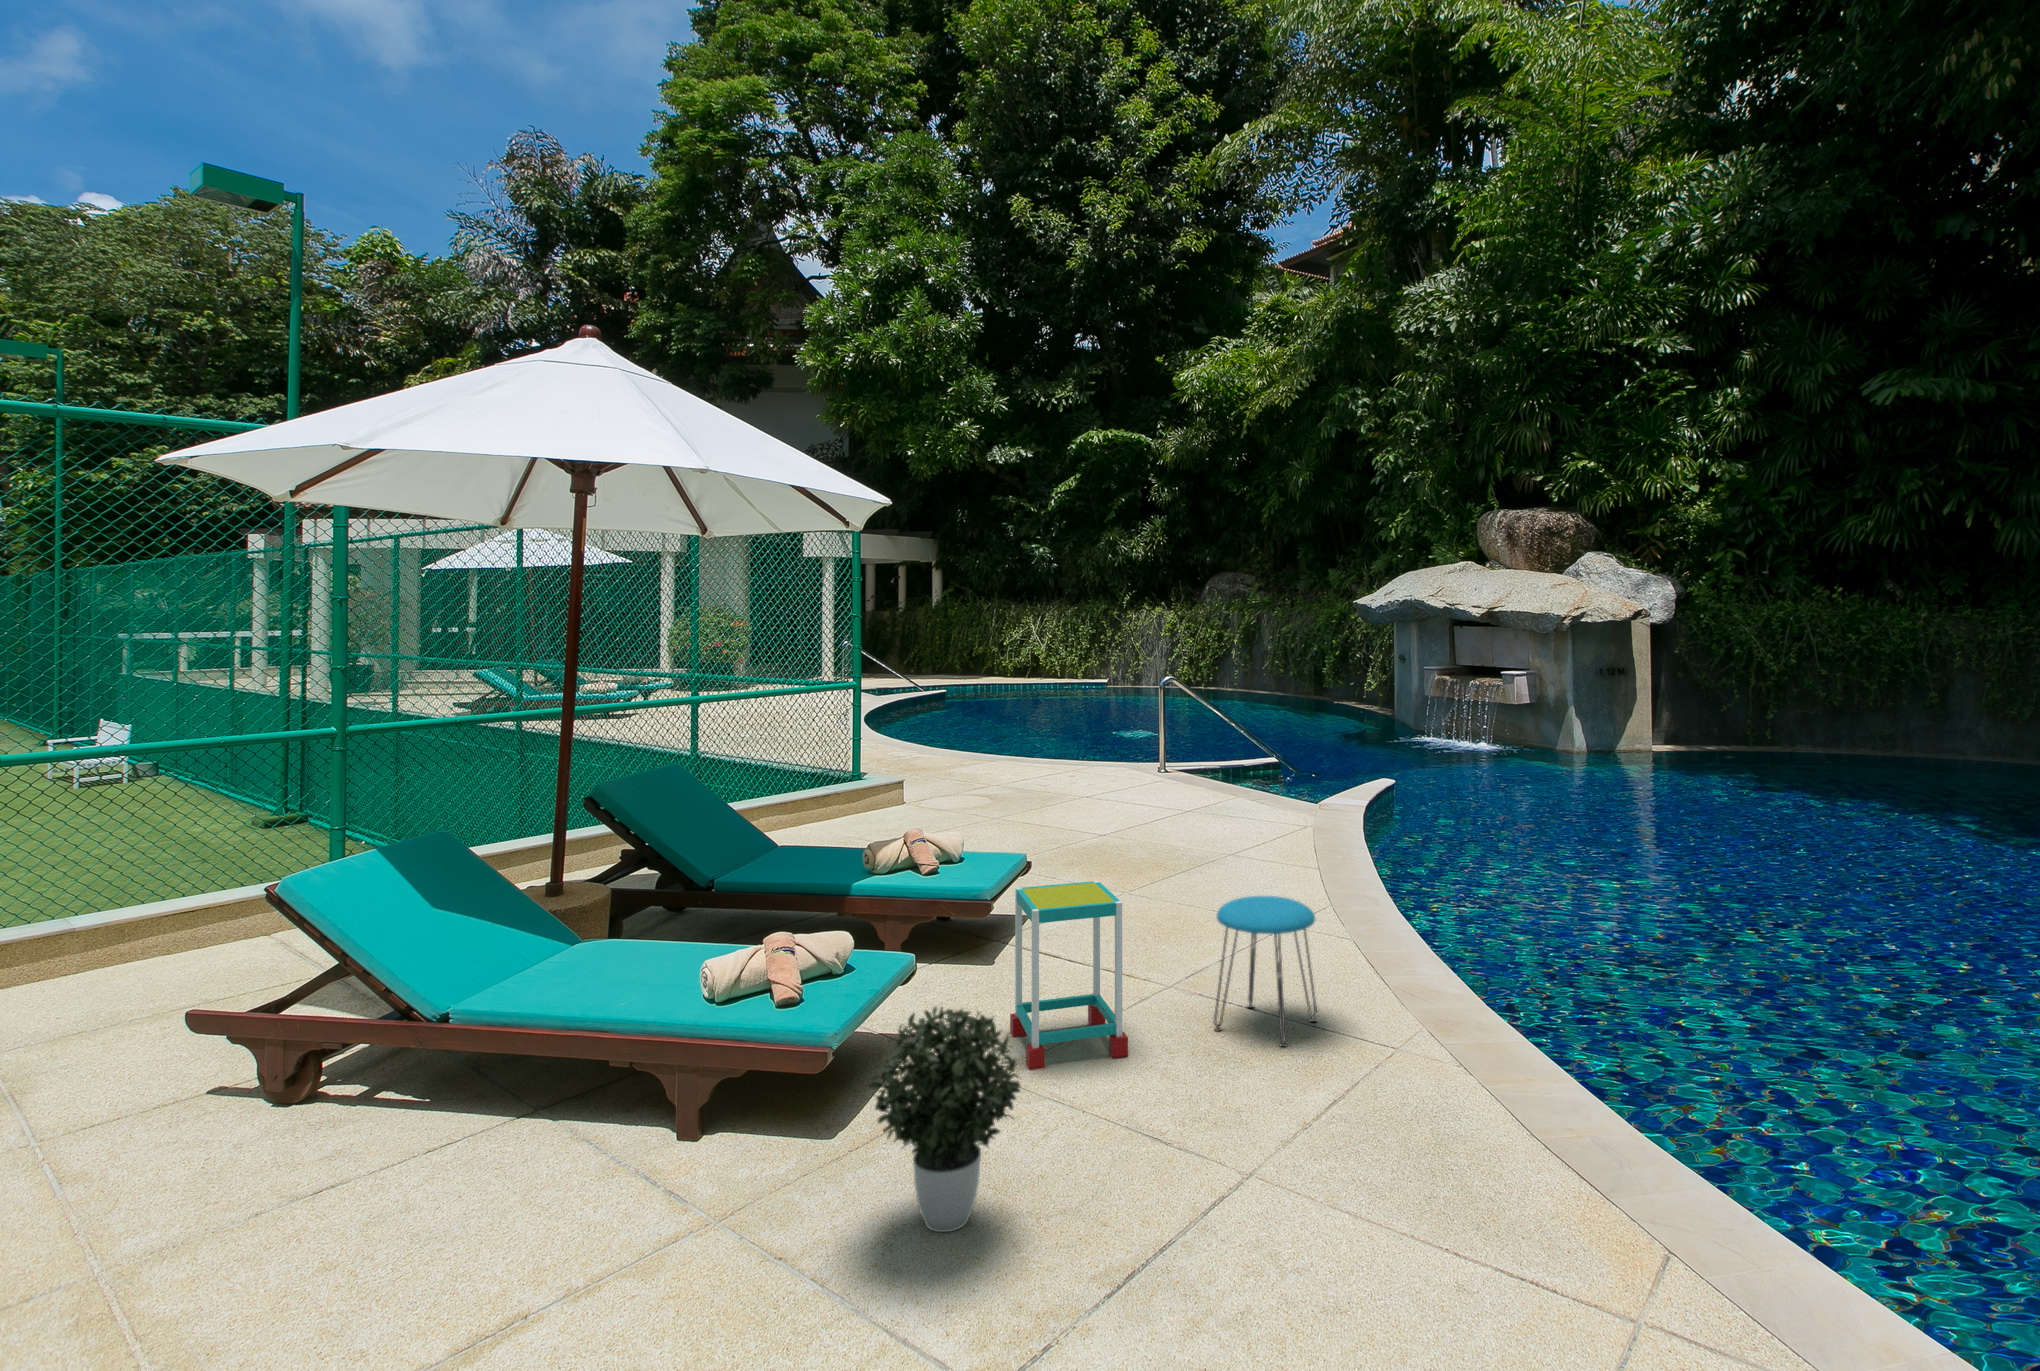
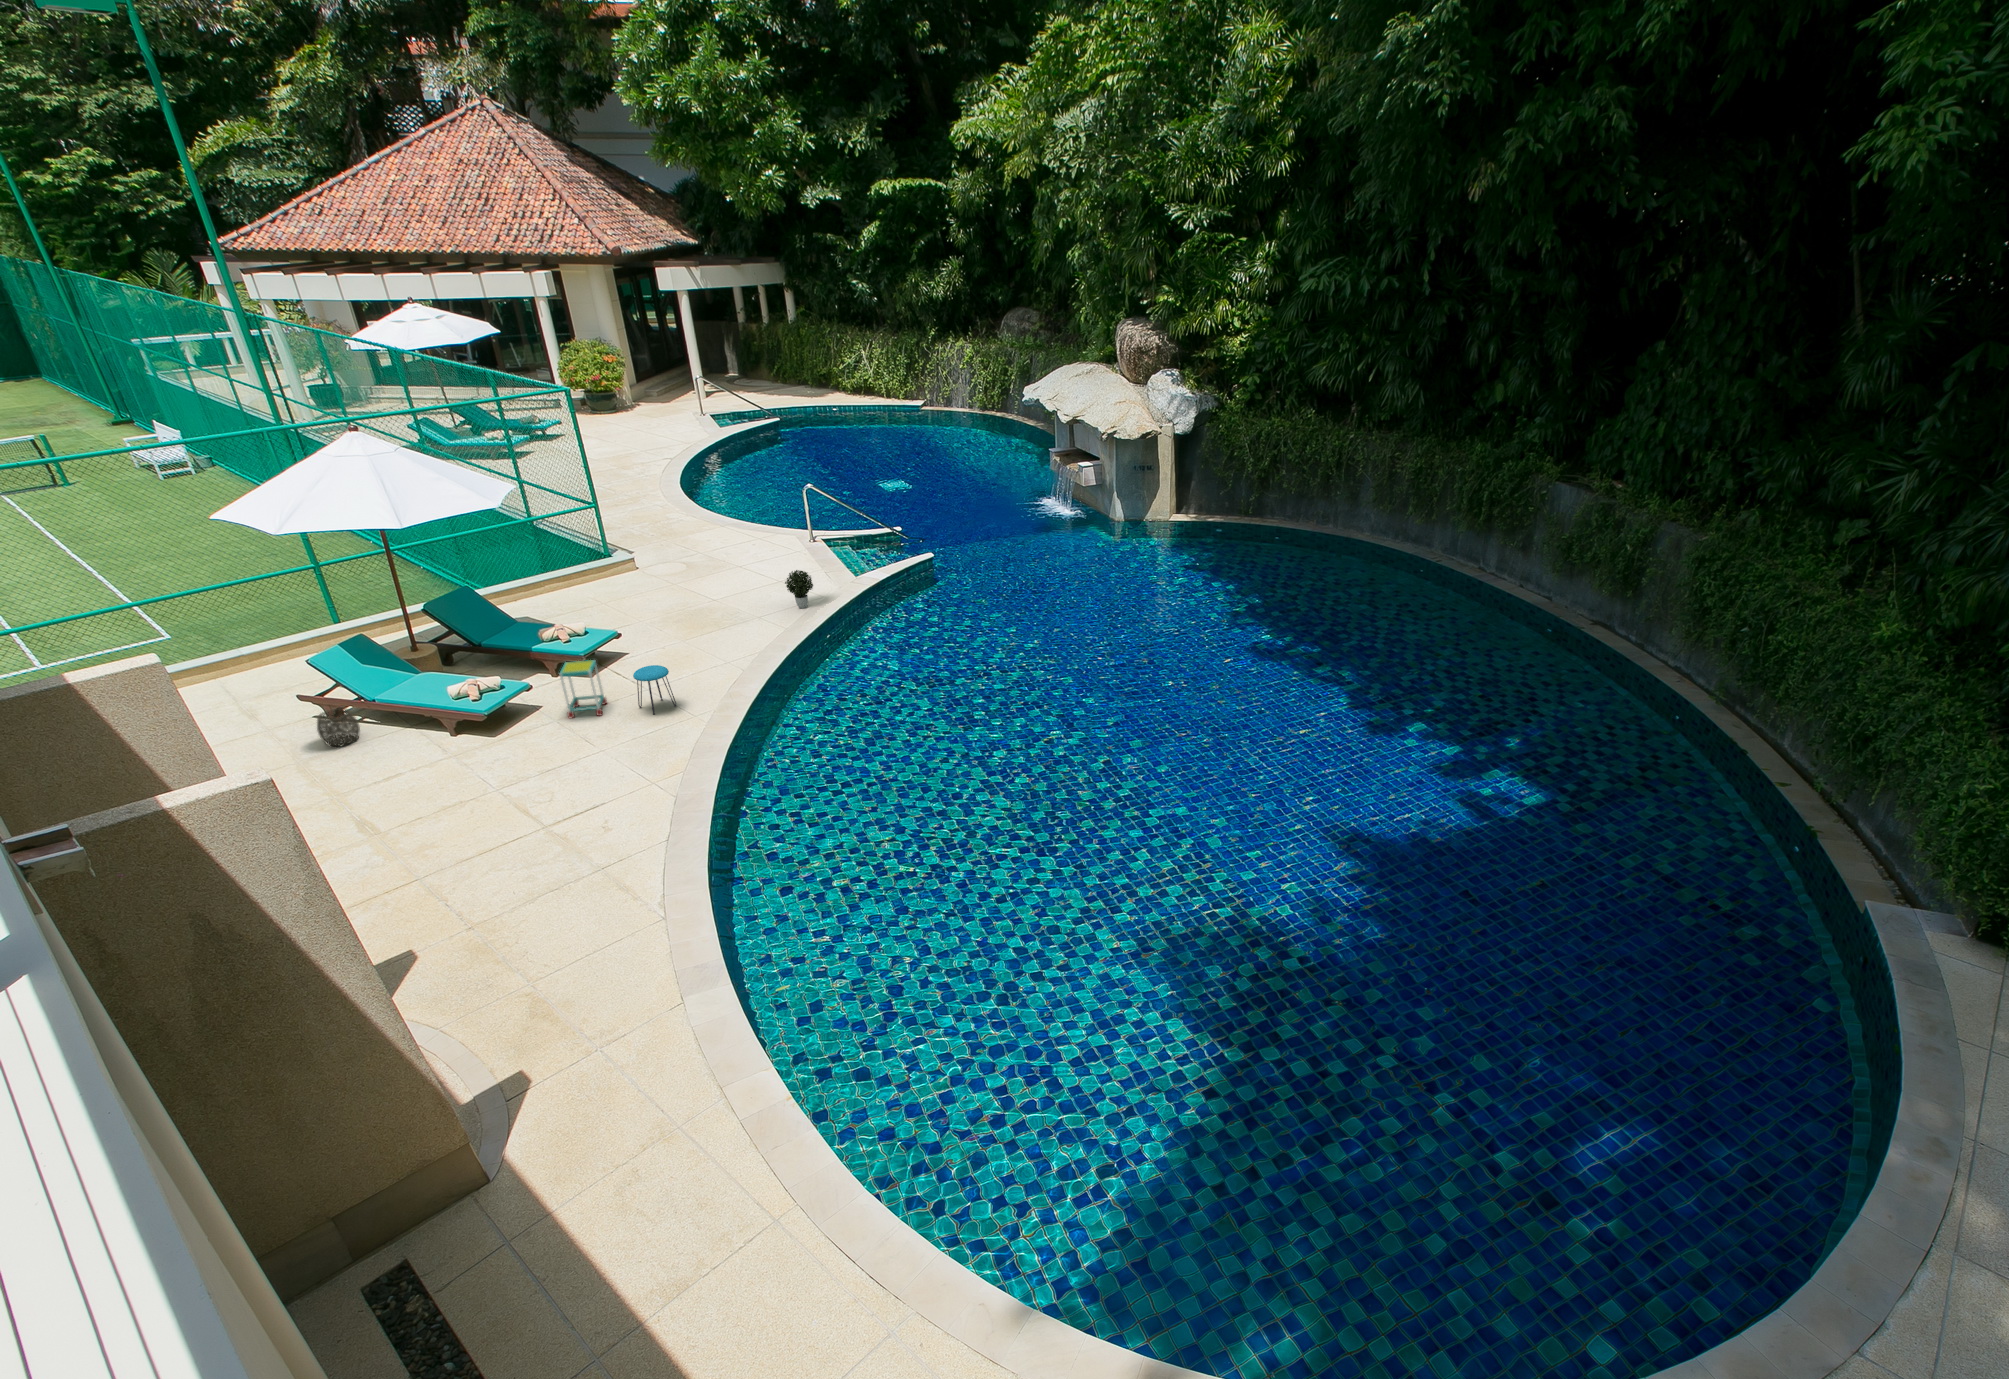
potted plant: present [868,1007,1020,1232] -> present [785,570,813,609]
woven basket: none [109,1051,299,1226] -> present [317,708,360,747]

